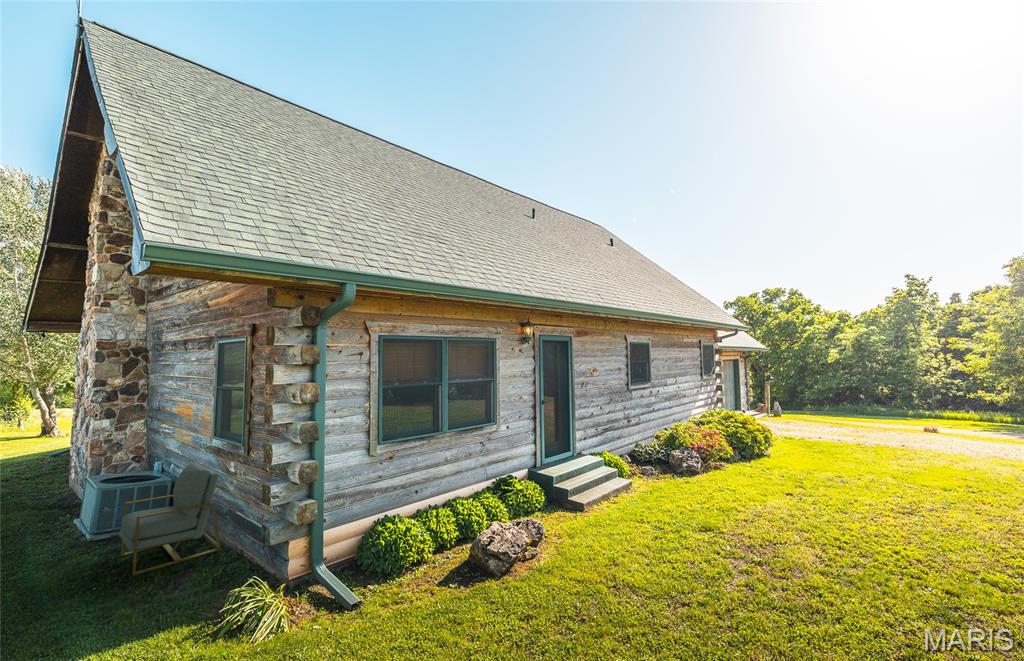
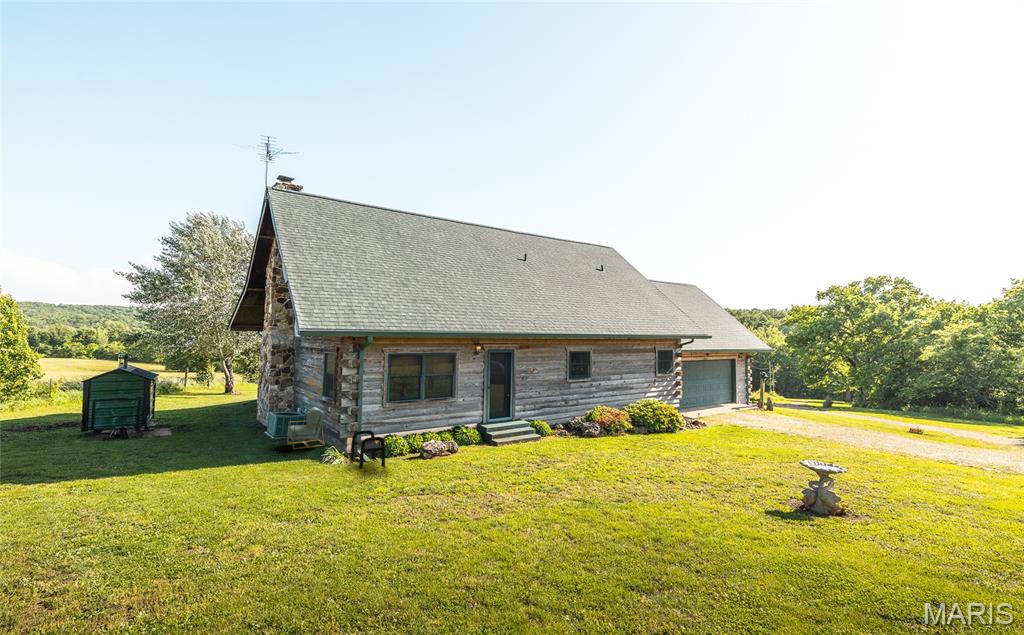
bench: none [298,515,401,640] -> present [350,430,385,469]

